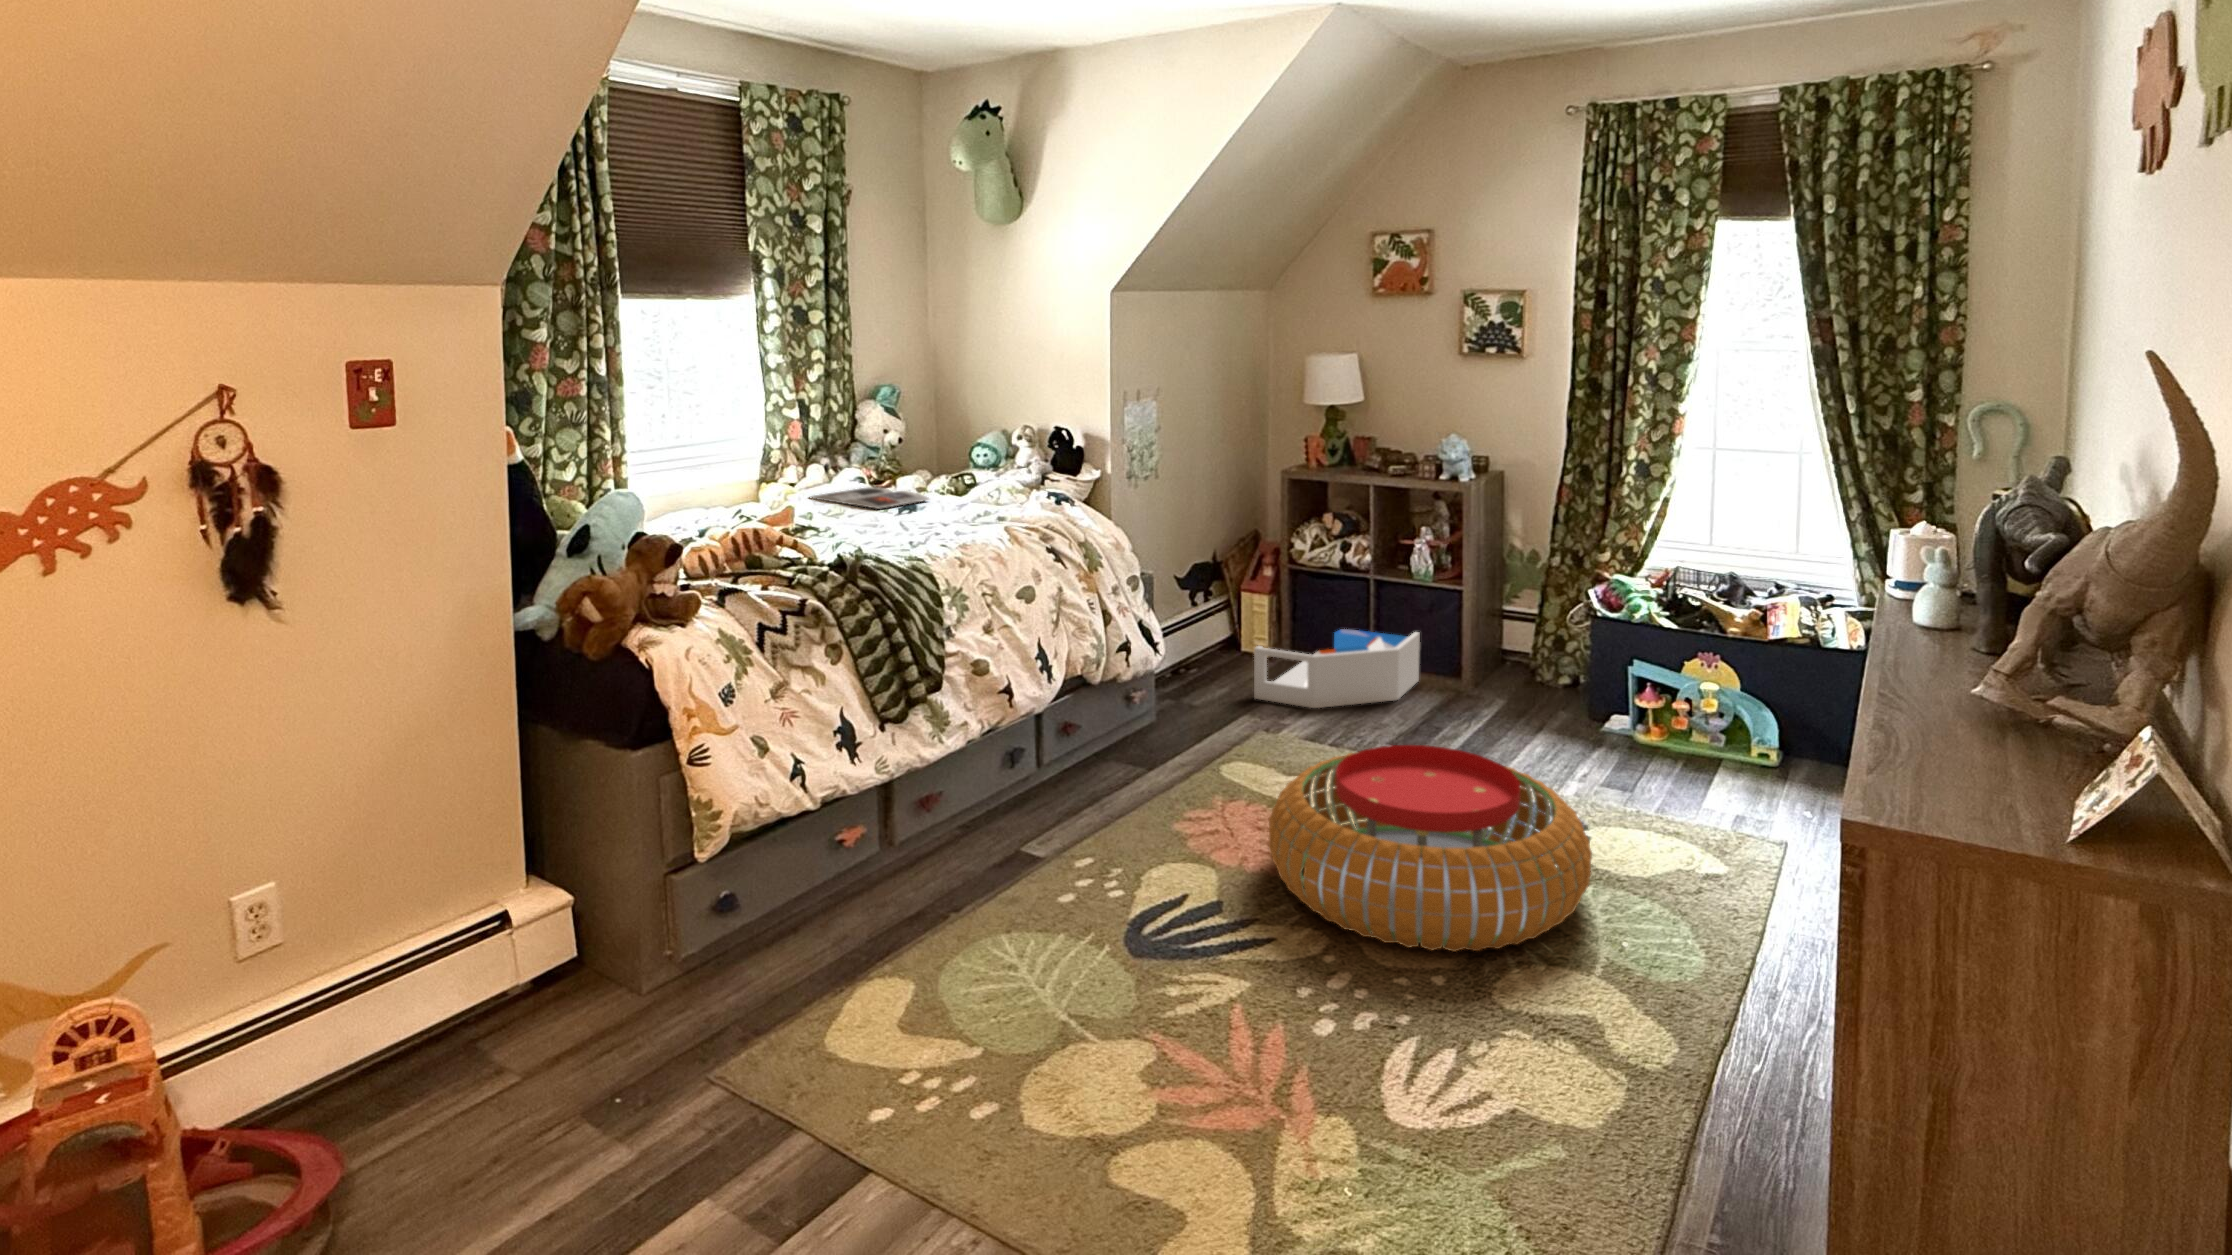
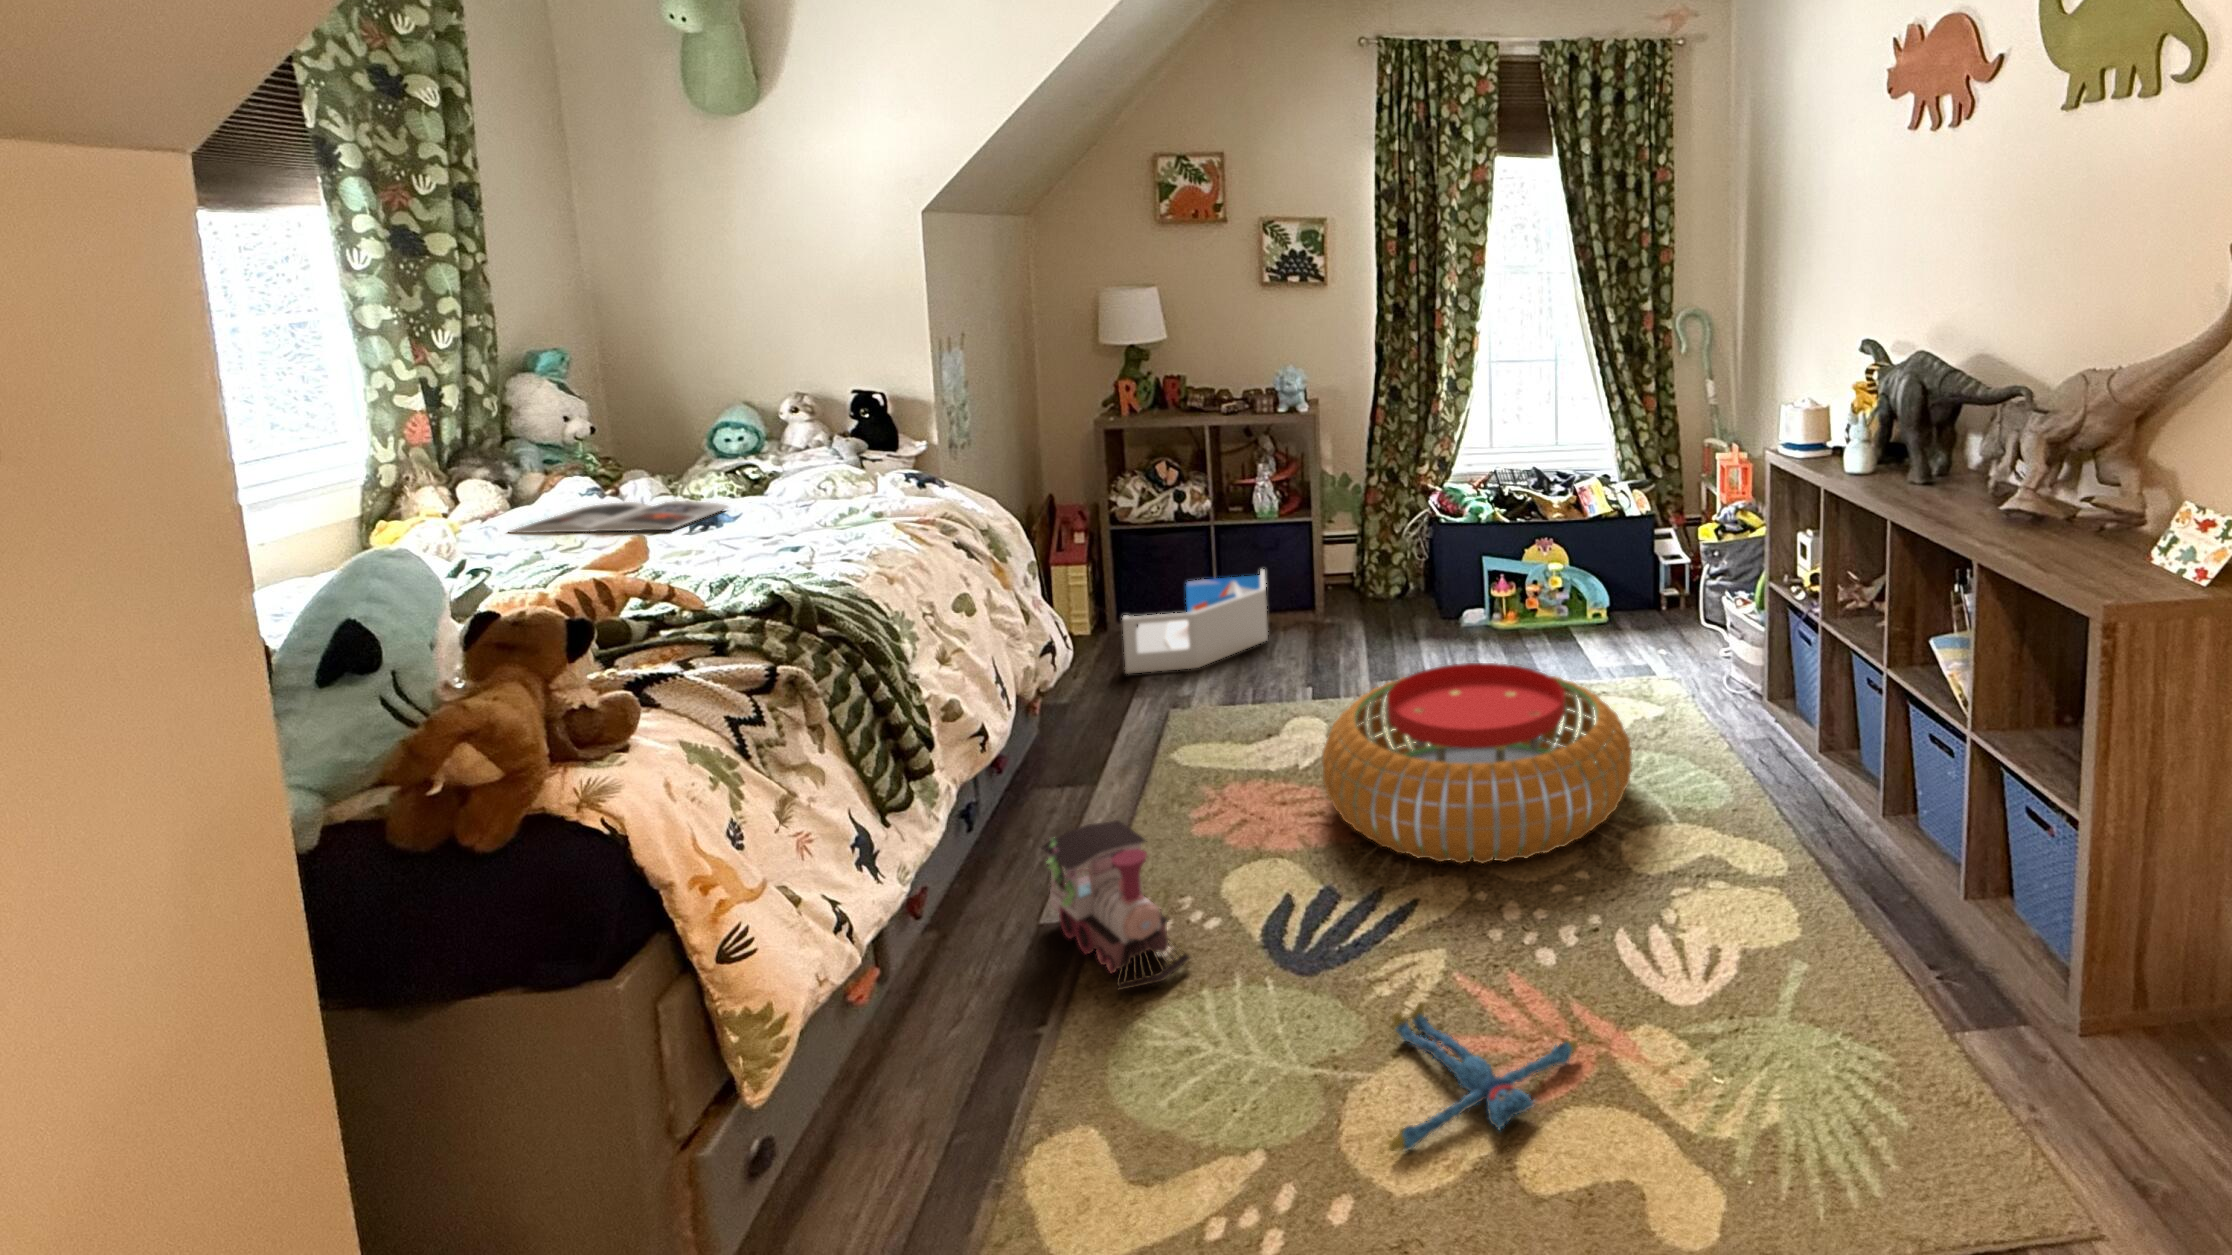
toy train: none [1000,786,1074,920] -> present [1041,820,1190,990]
plush toy: none [1050,1006,1263,1122] -> present [1390,1002,1578,1152]

